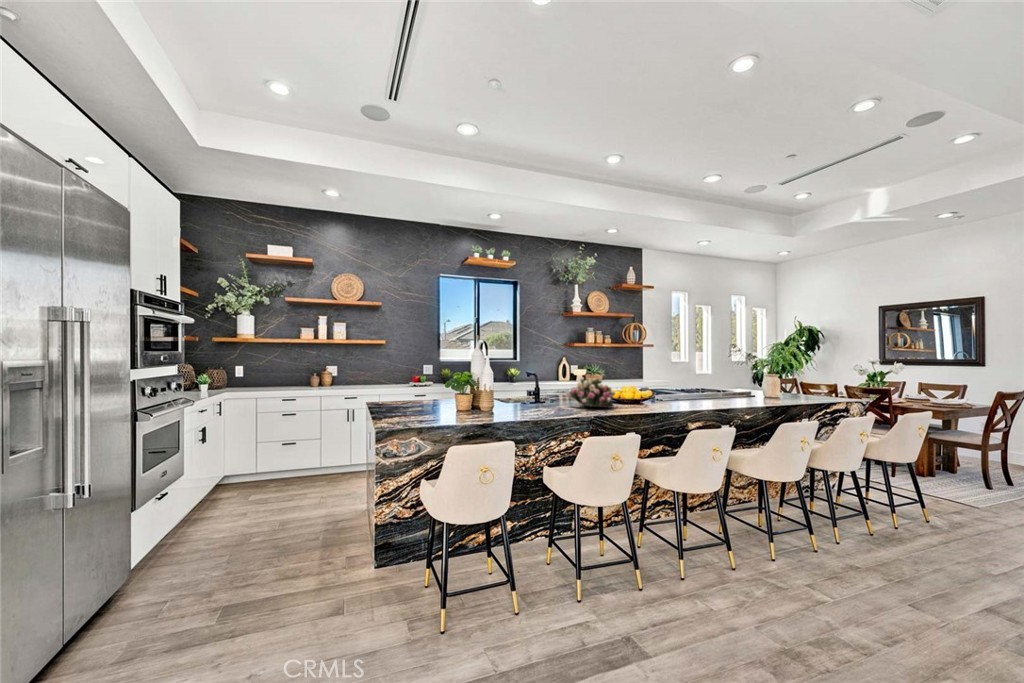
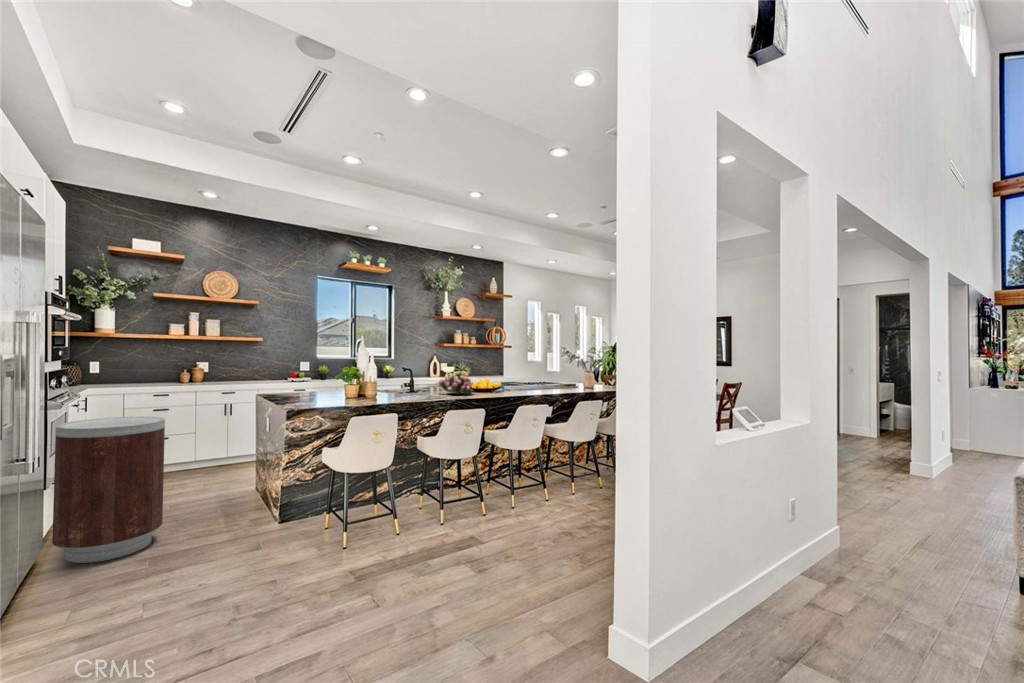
trash can: none [115,432,244,616] -> present [52,416,165,563]

